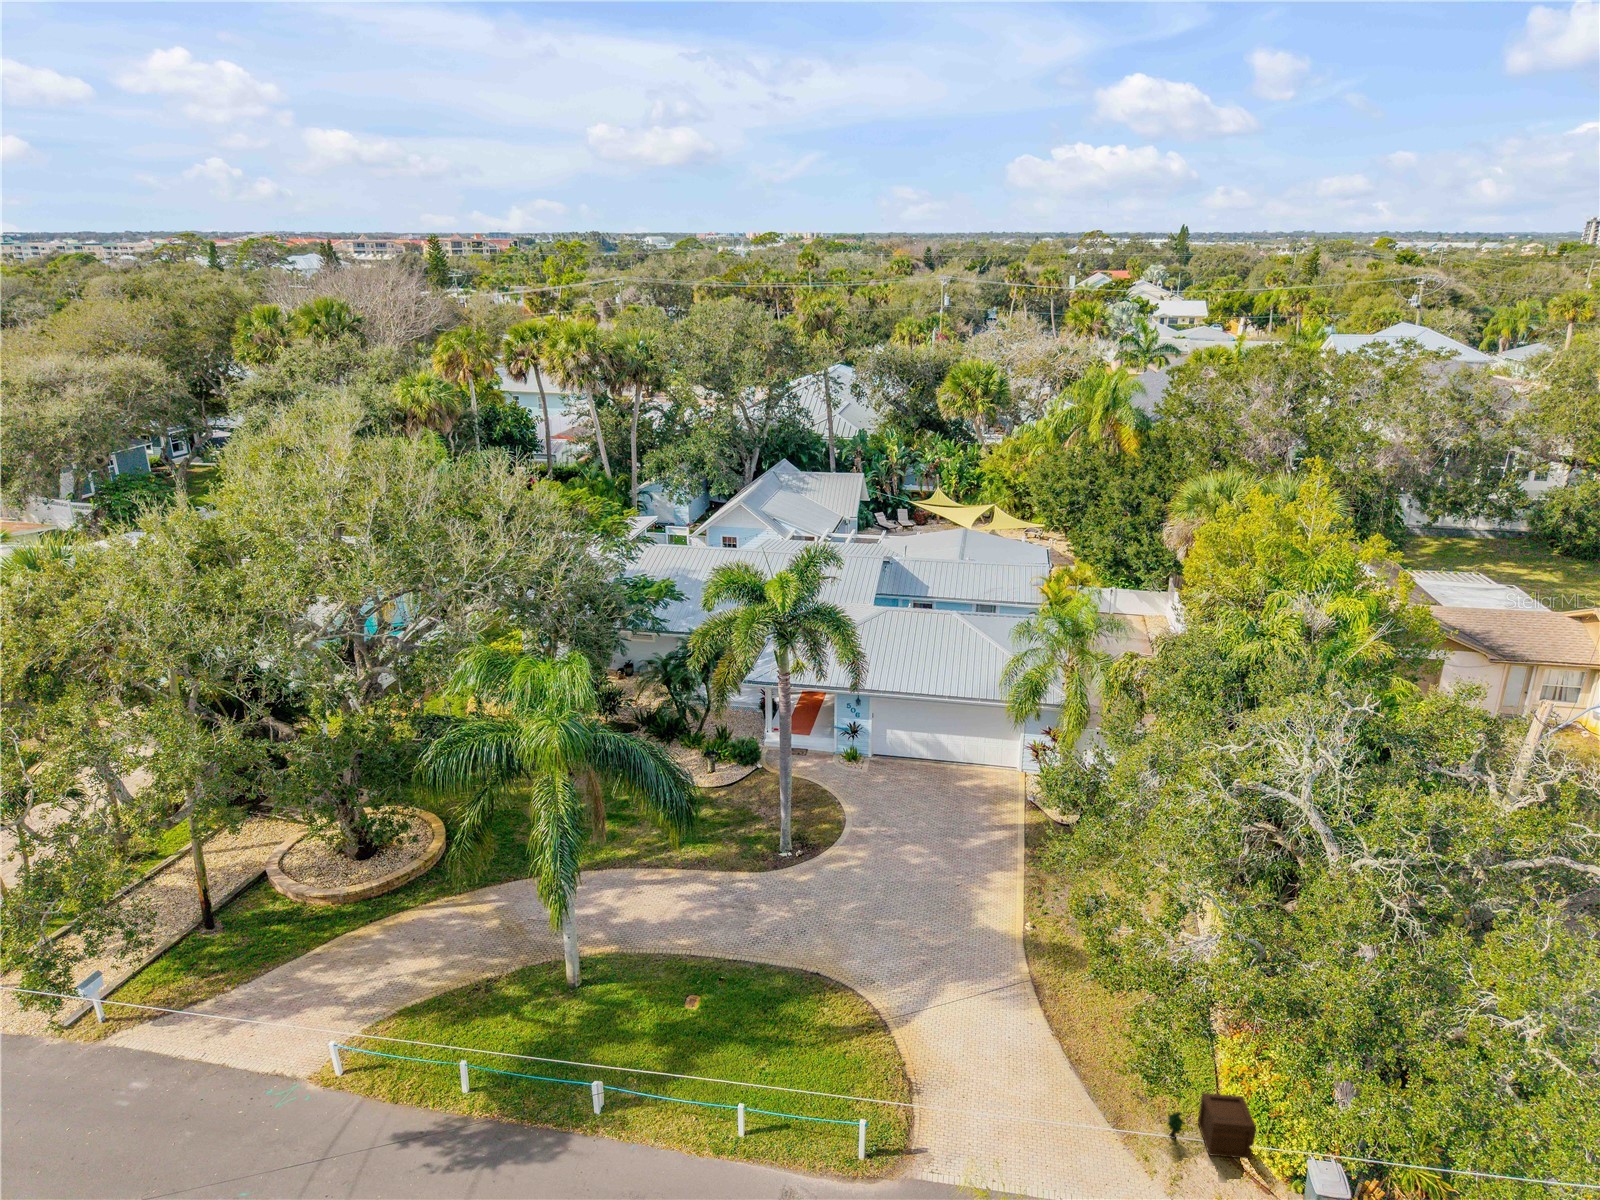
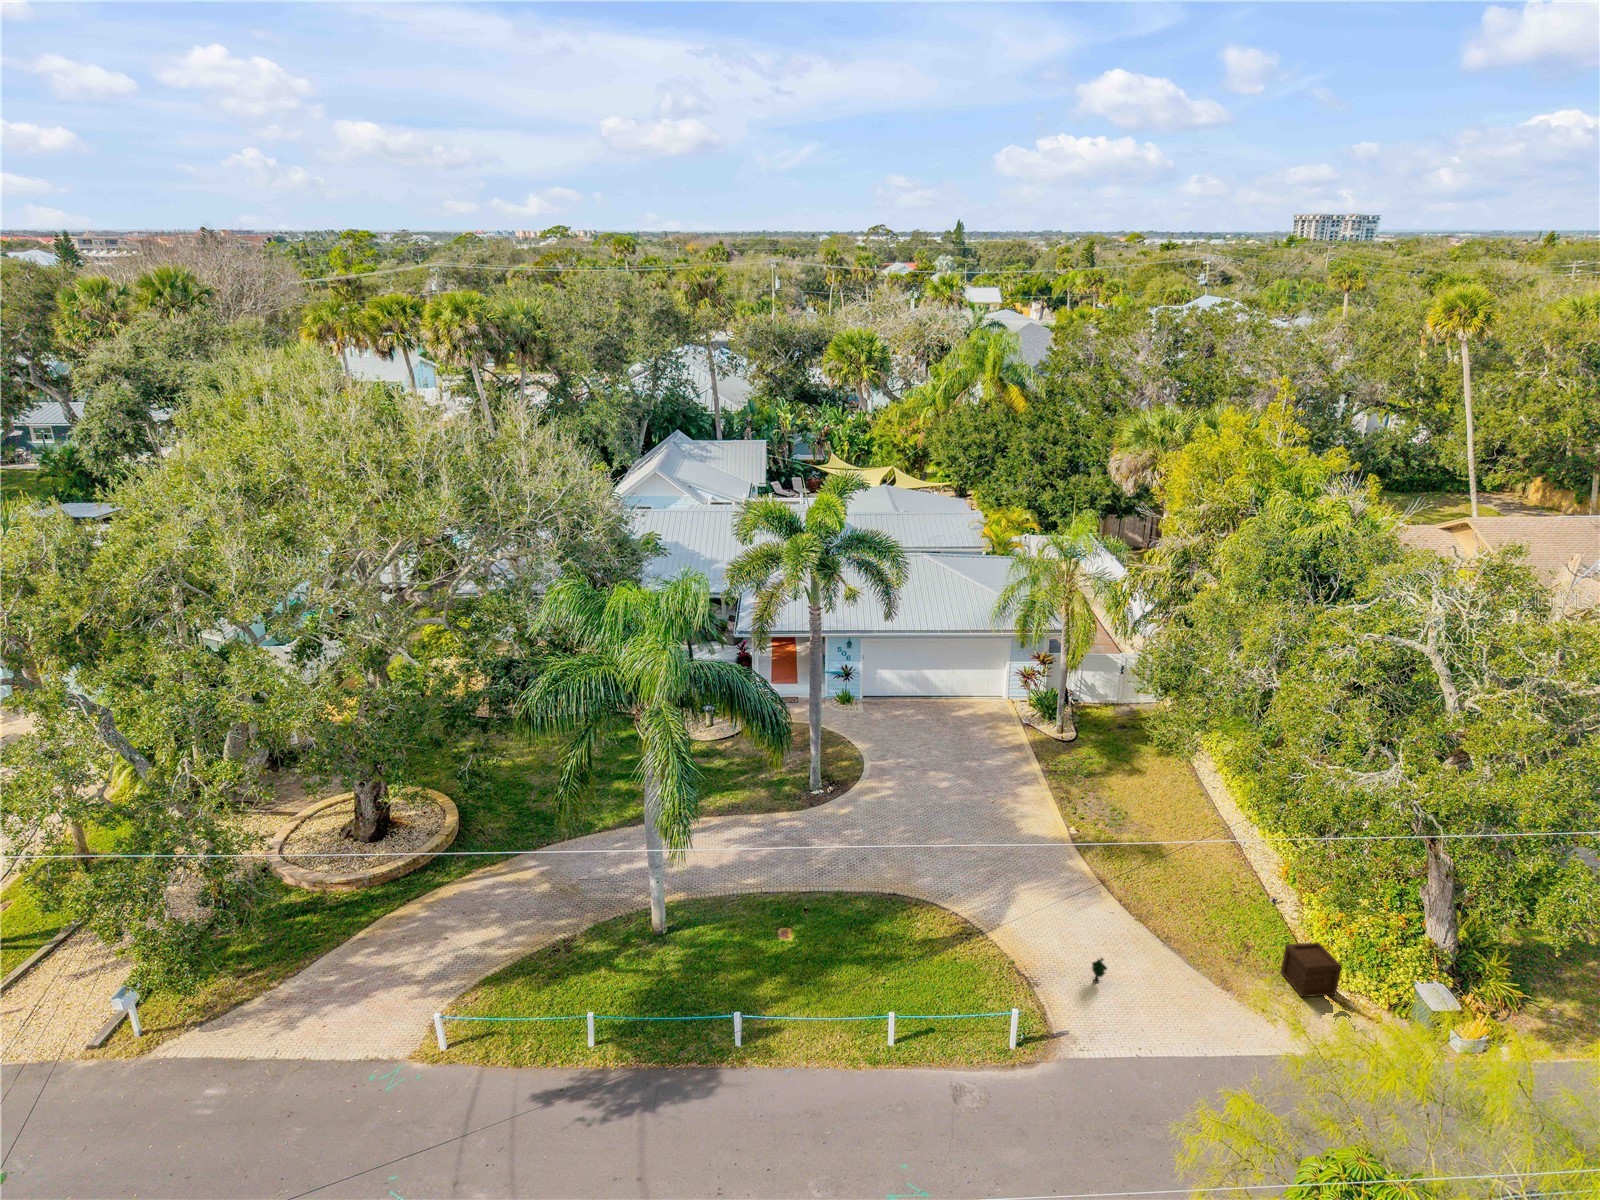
decorative plant: present [1168,1112,1185,1139] -> present [1092,958,1107,983]

